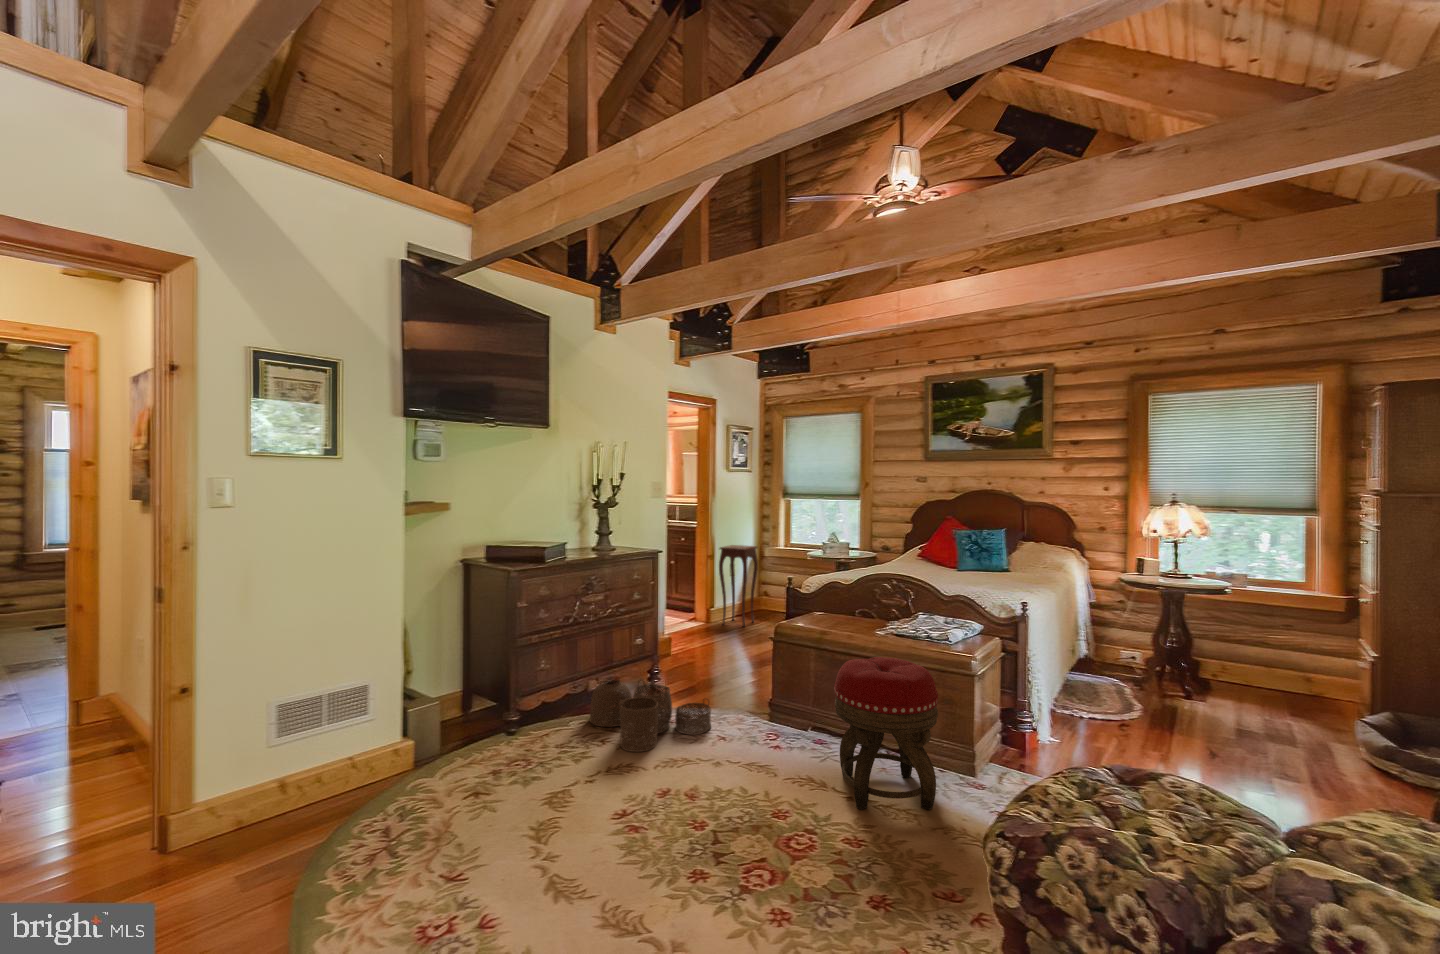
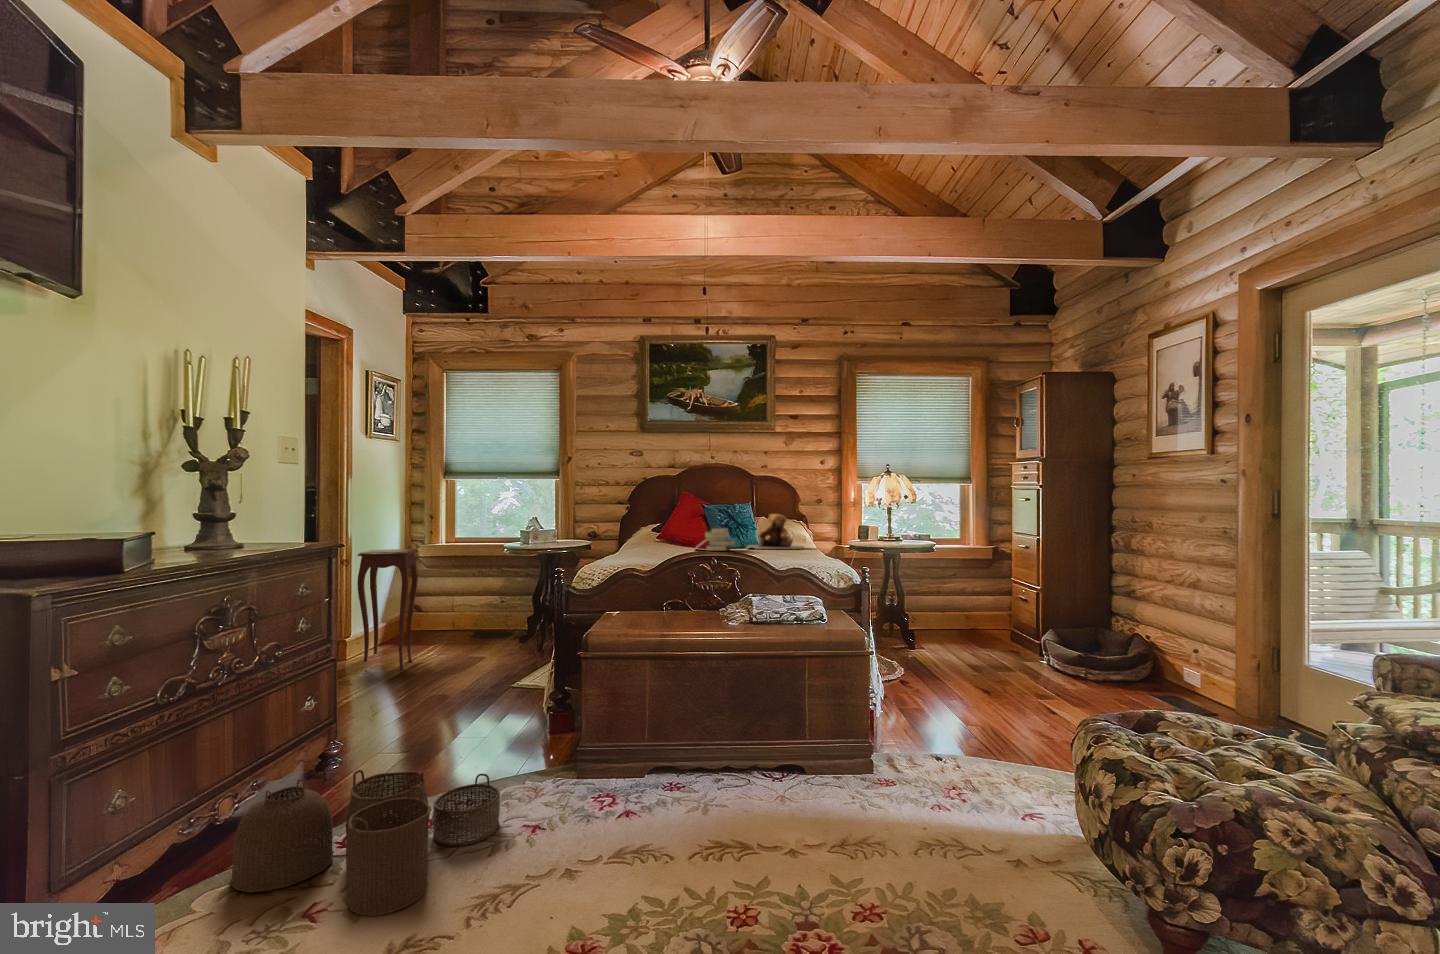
teddy bear: none [976,542,1043,578] -> present [746,514,802,549]
book: none [927,552,965,572] -> present [695,528,735,551]
footstool: present [834,657,938,810] -> none [748,642,892,859]

